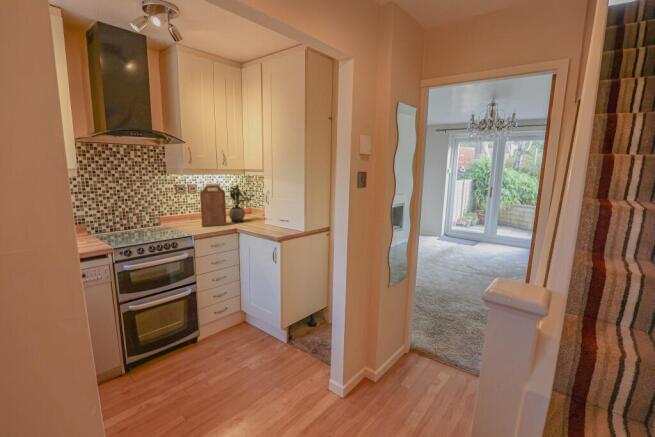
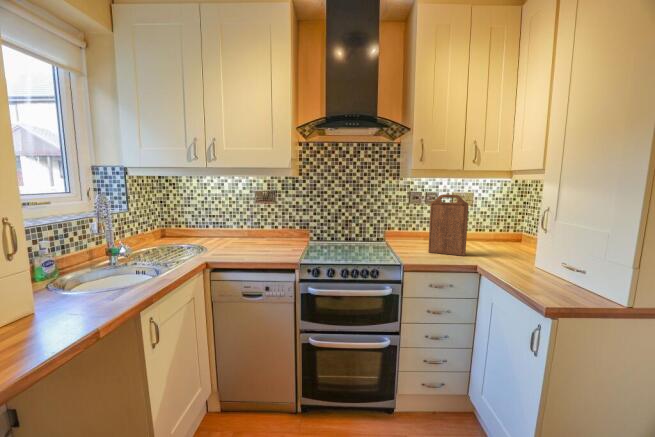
potted plant: present [228,185,254,222] -> none [476,195,523,254]

